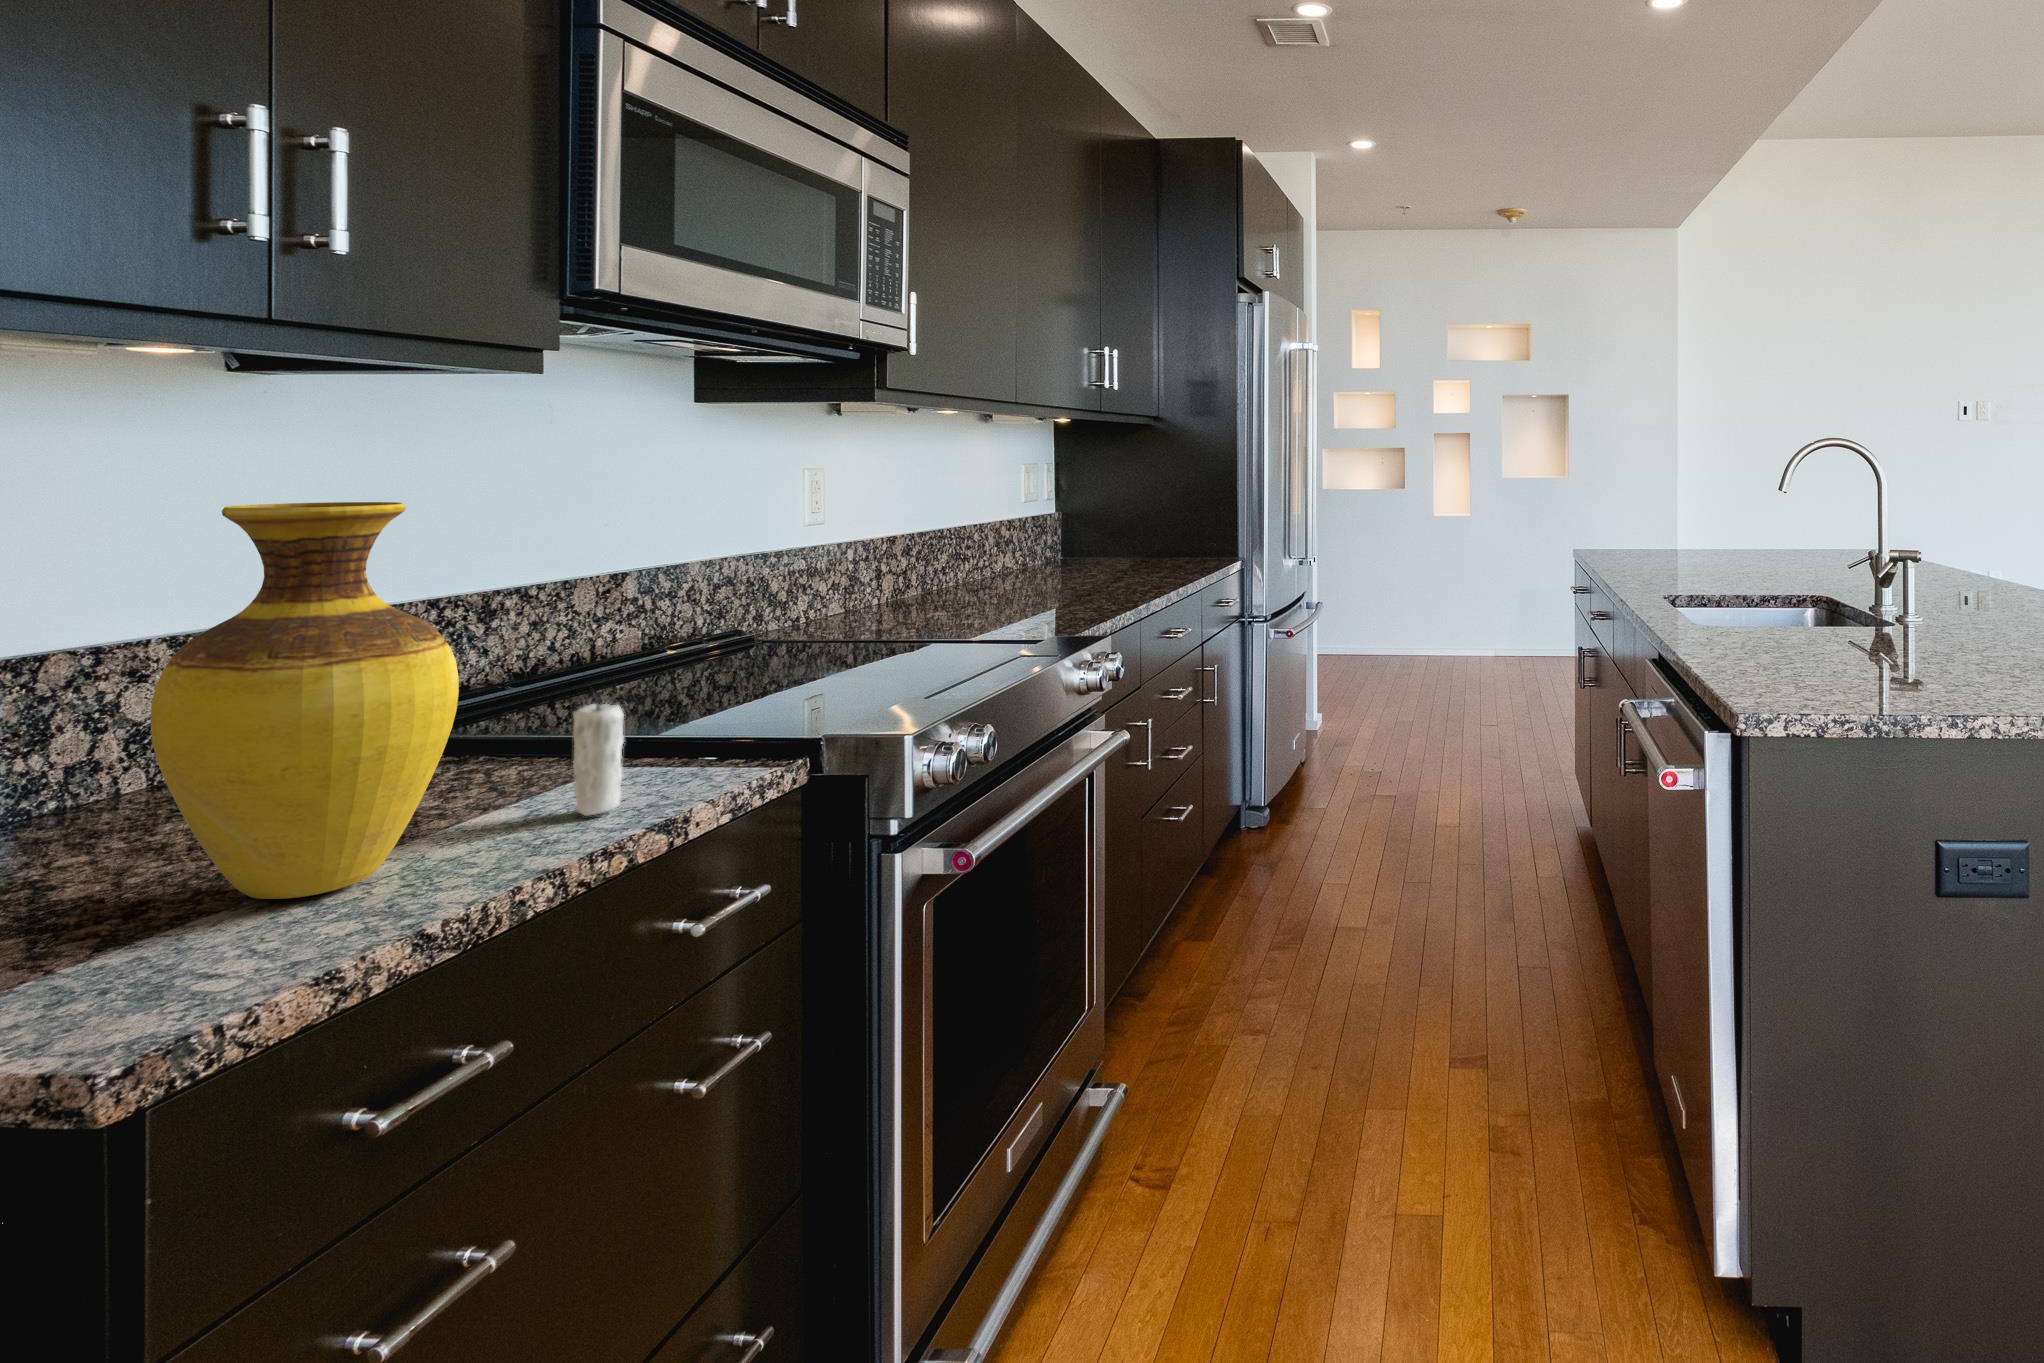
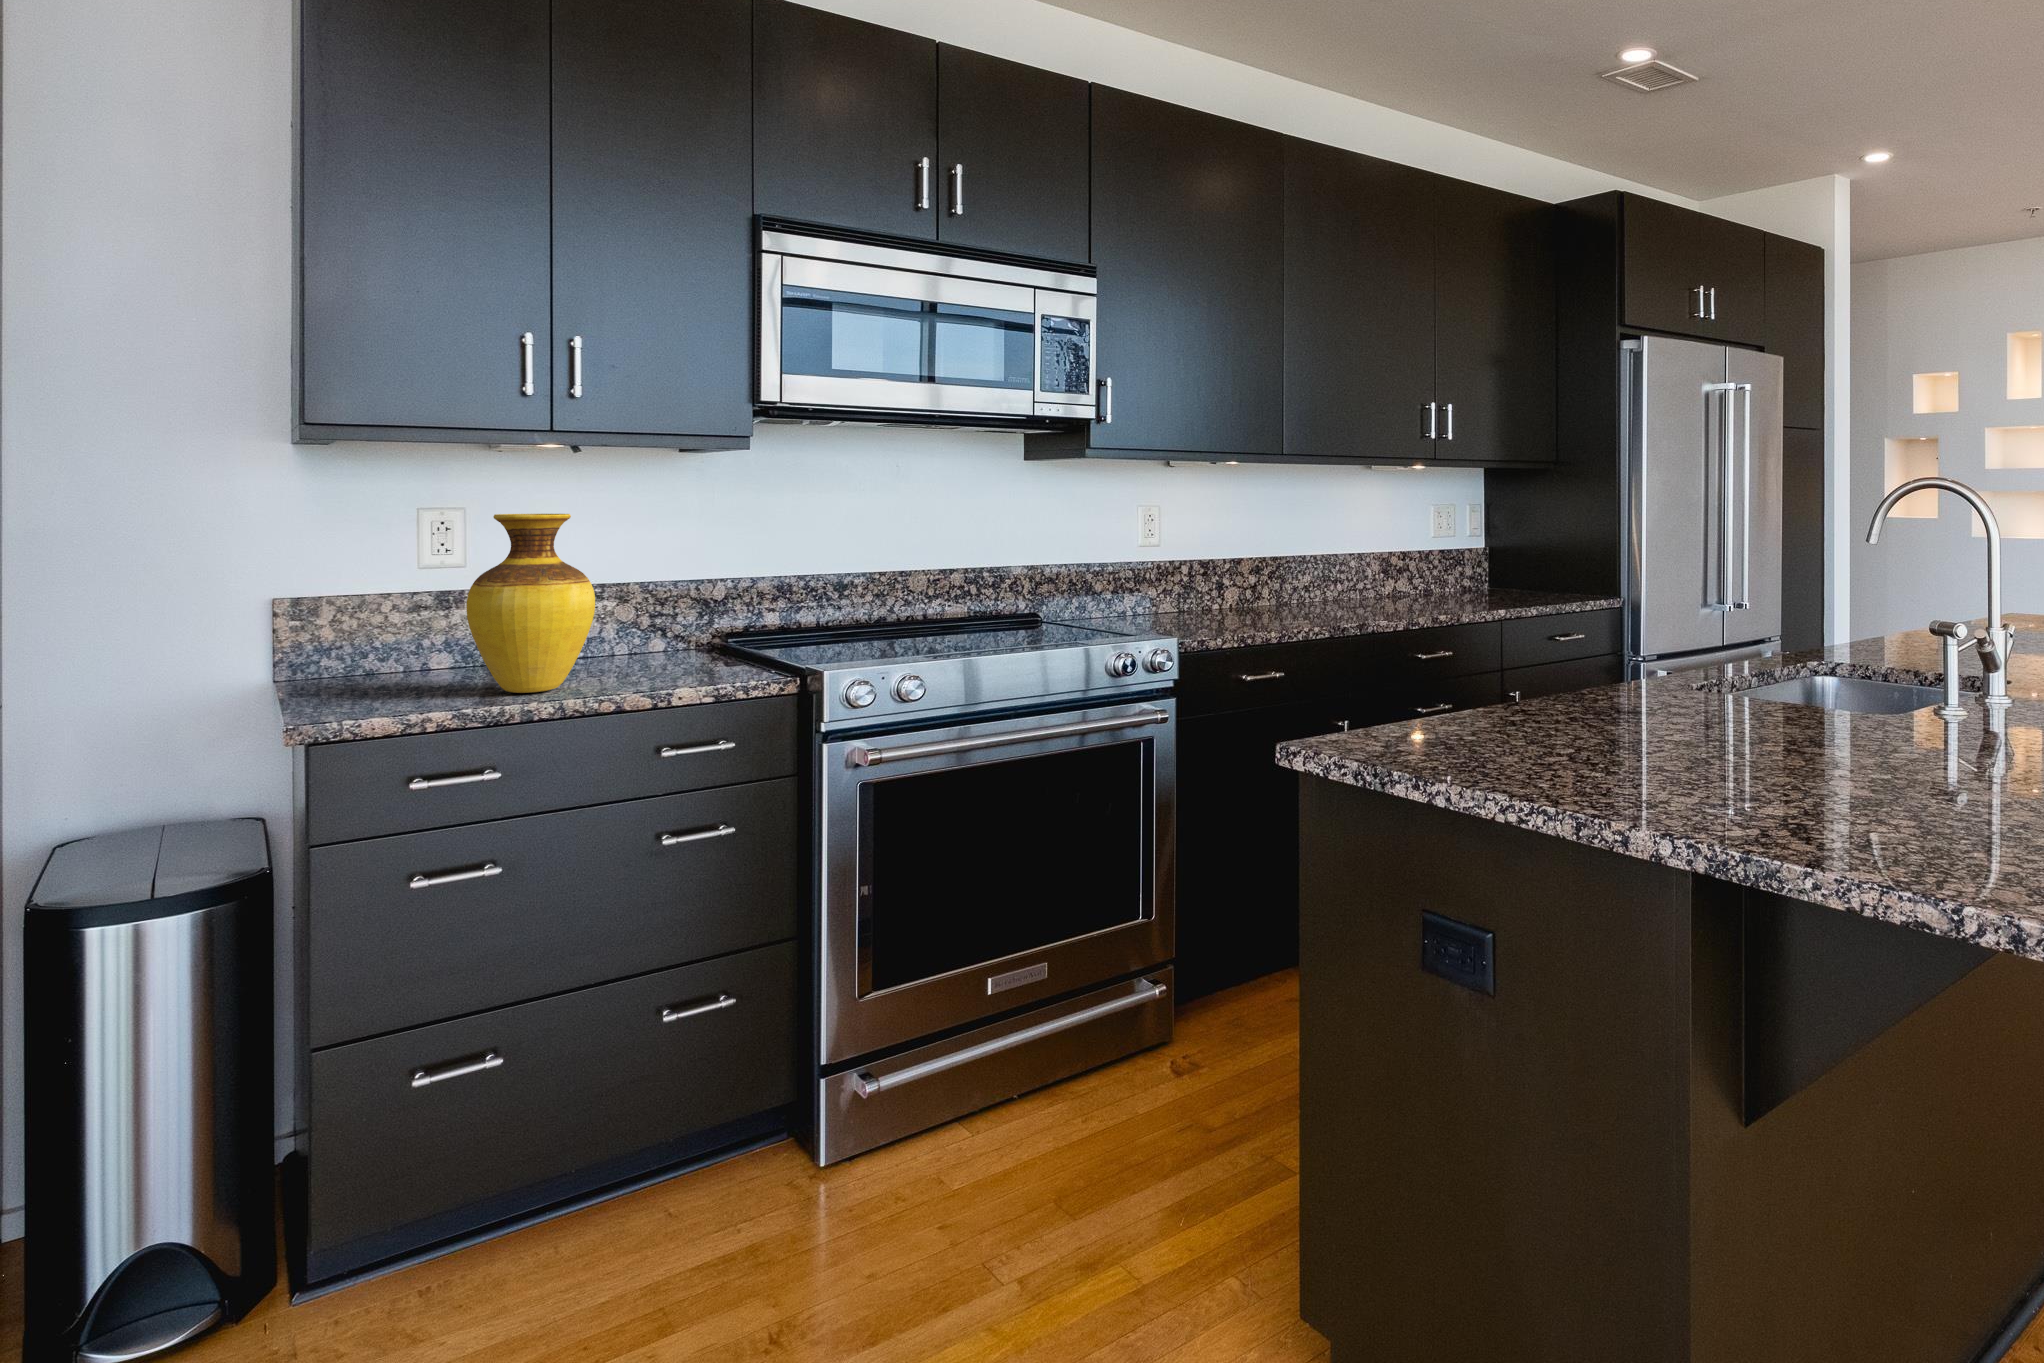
candle: present [573,699,624,816] -> none [668,615,696,684]

